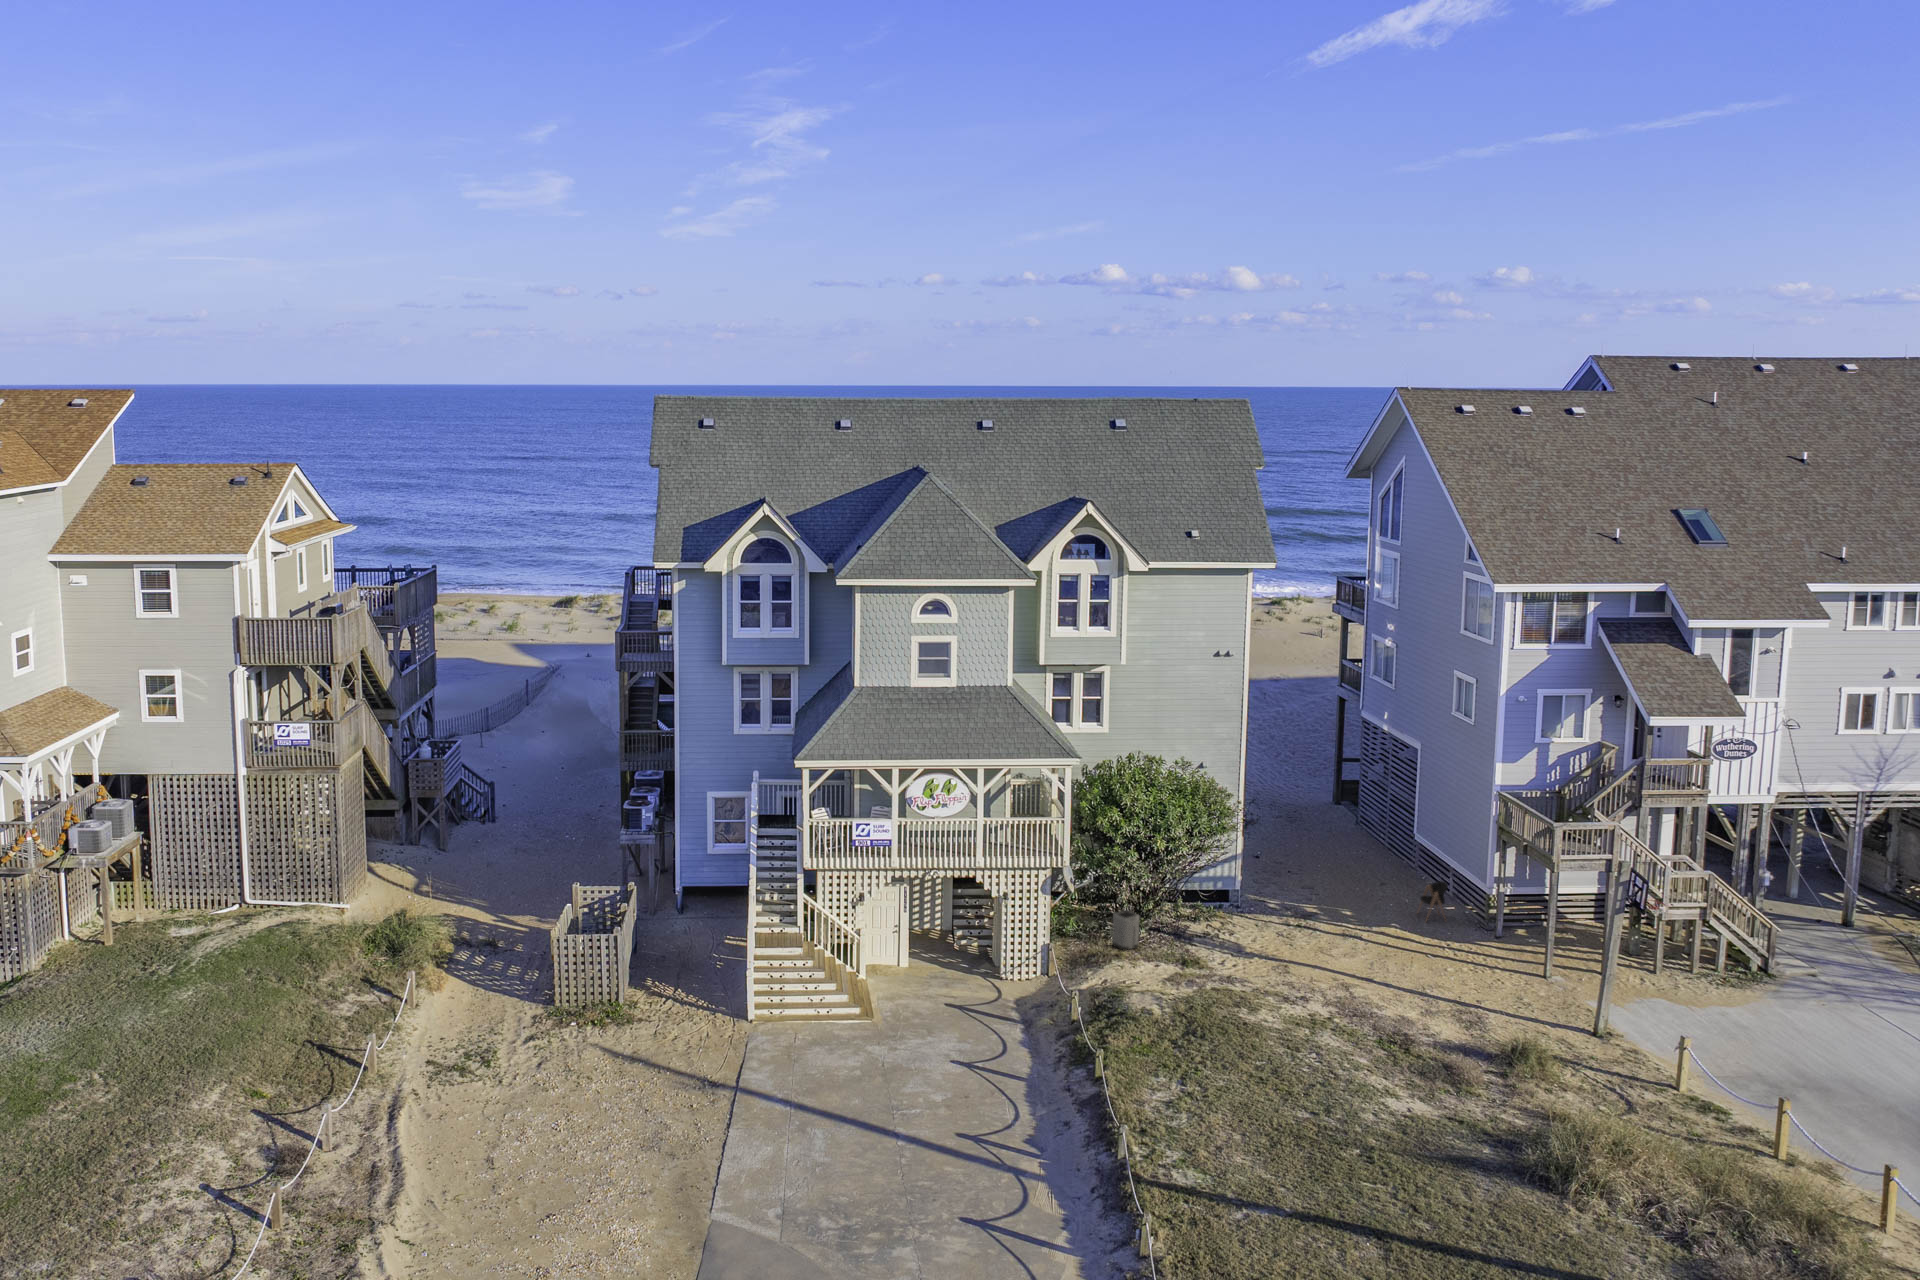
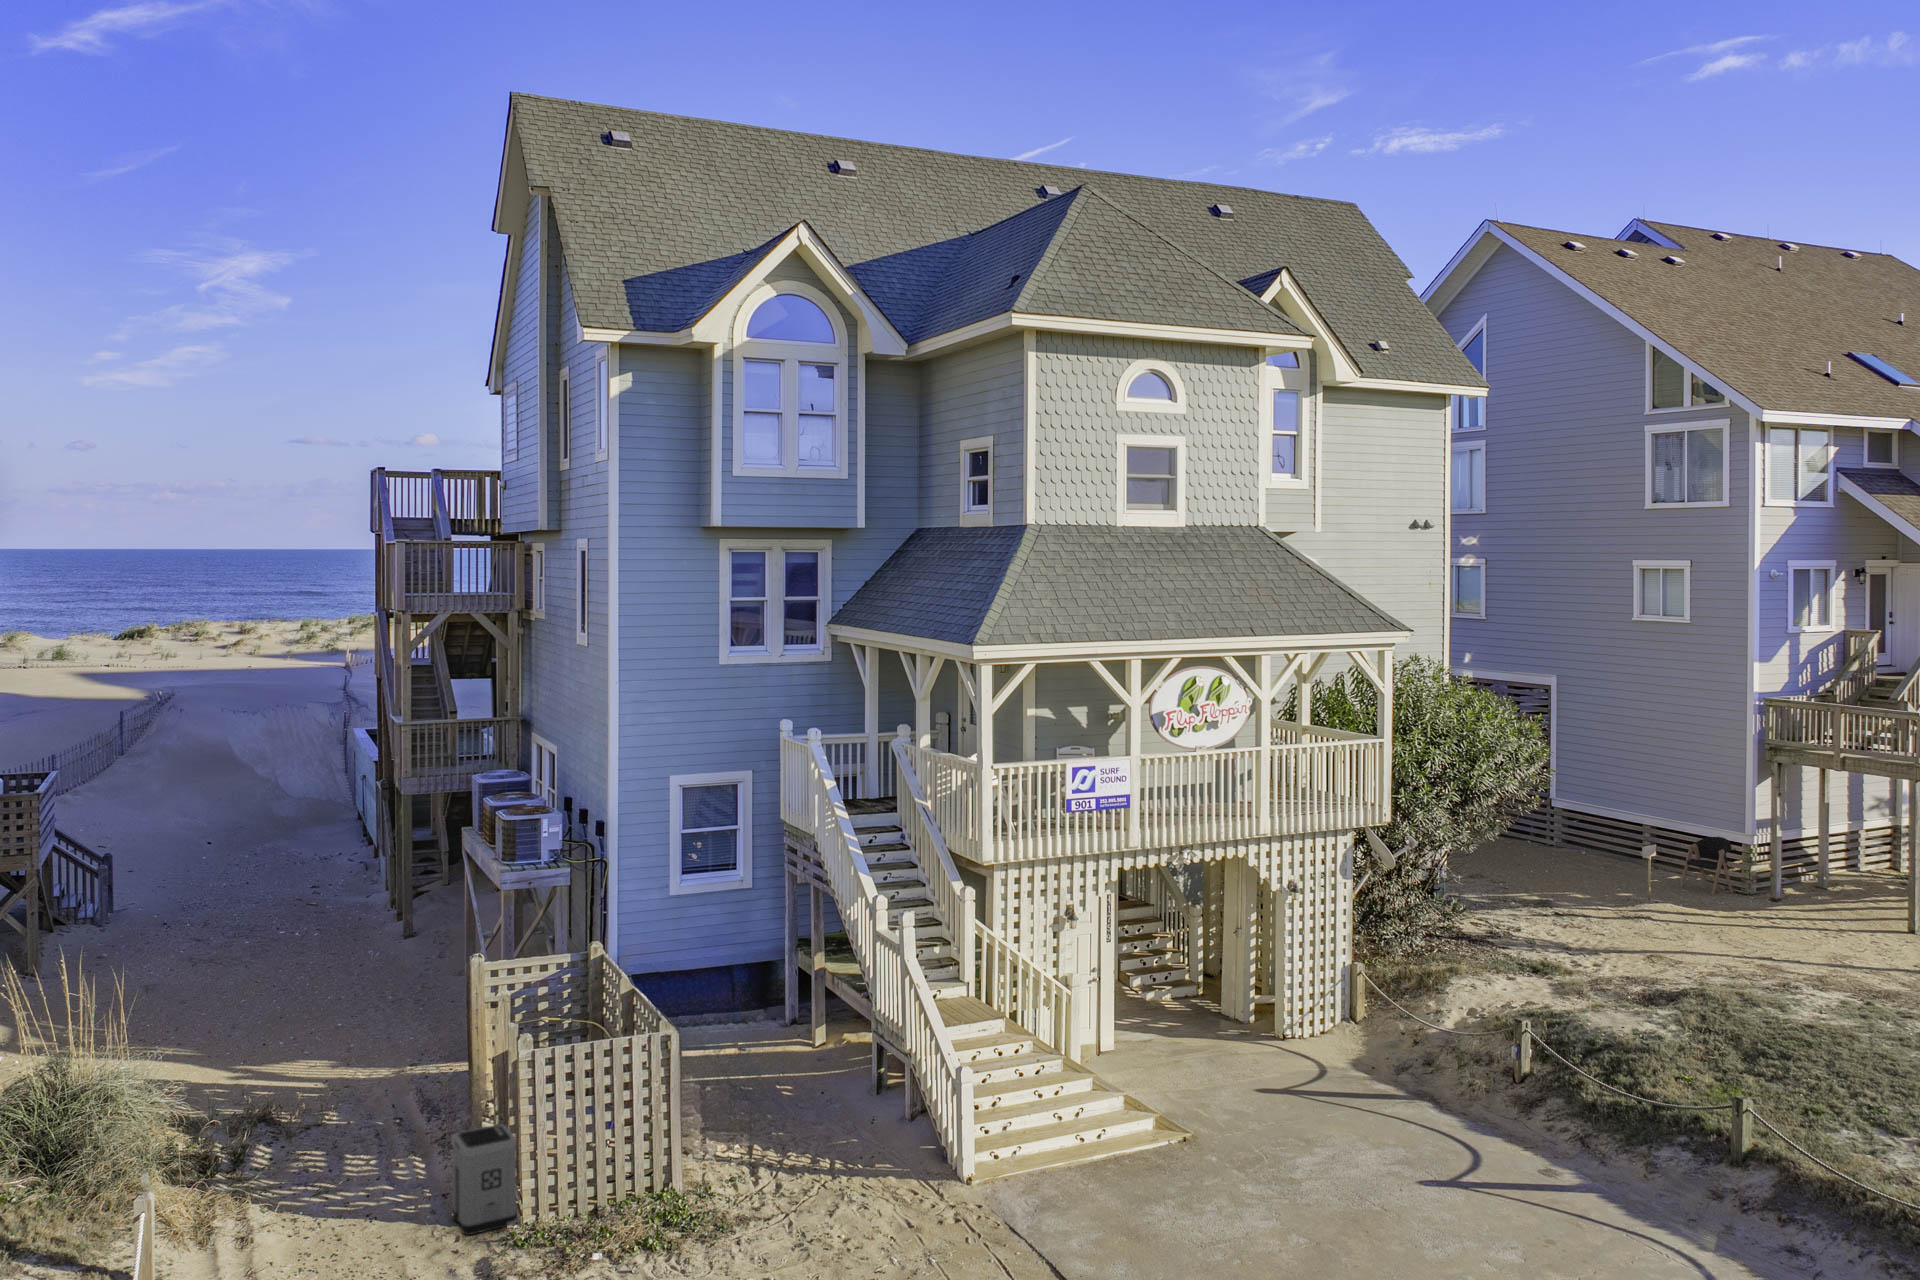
trash can: present [1112,911,1139,951] -> present [453,1124,516,1235]

